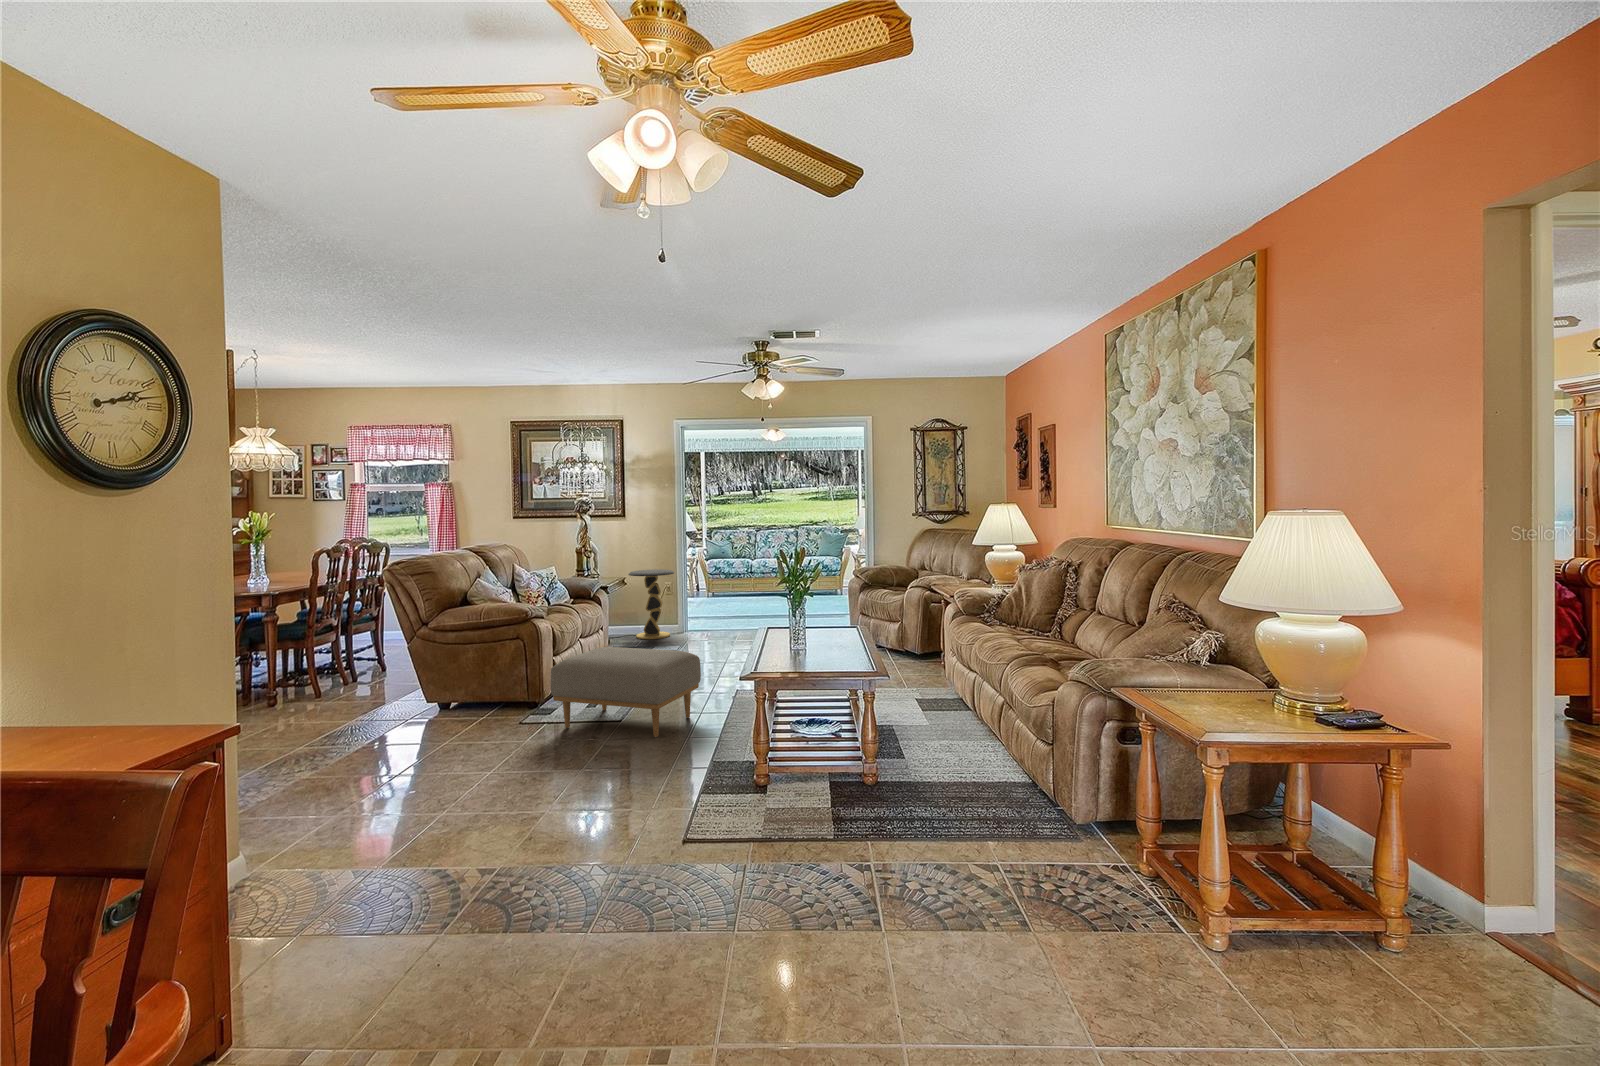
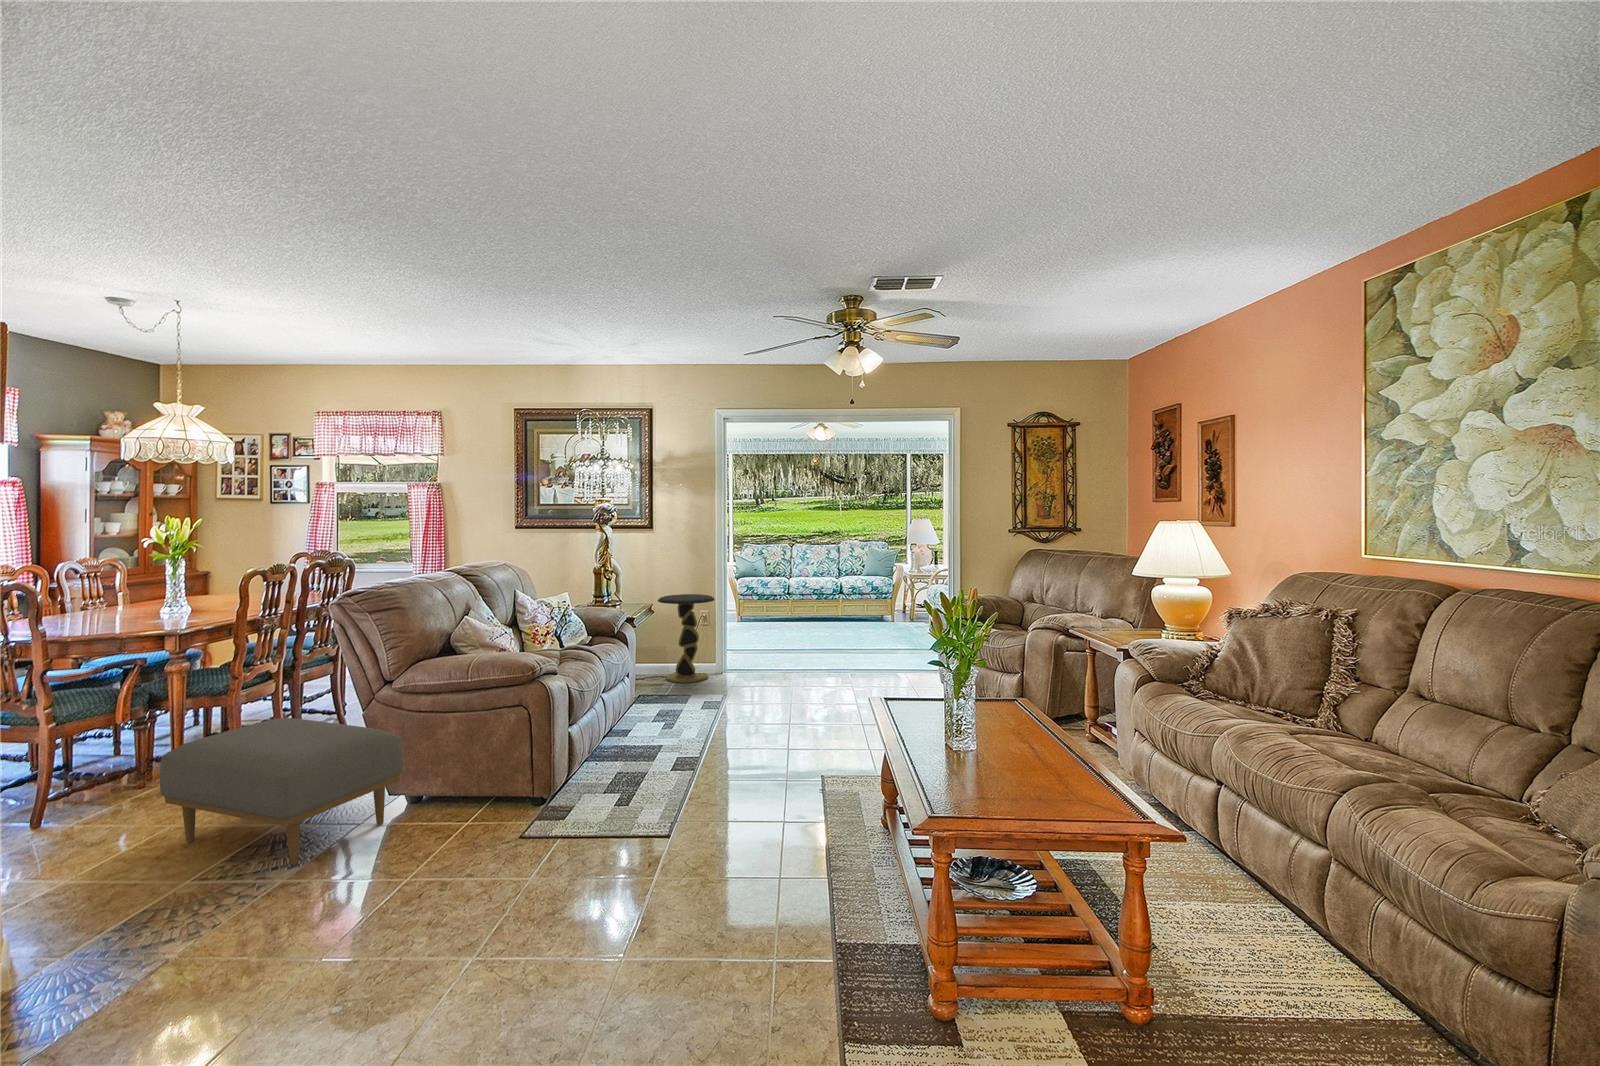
ottoman: present [550,647,701,737] -> present [160,718,403,865]

